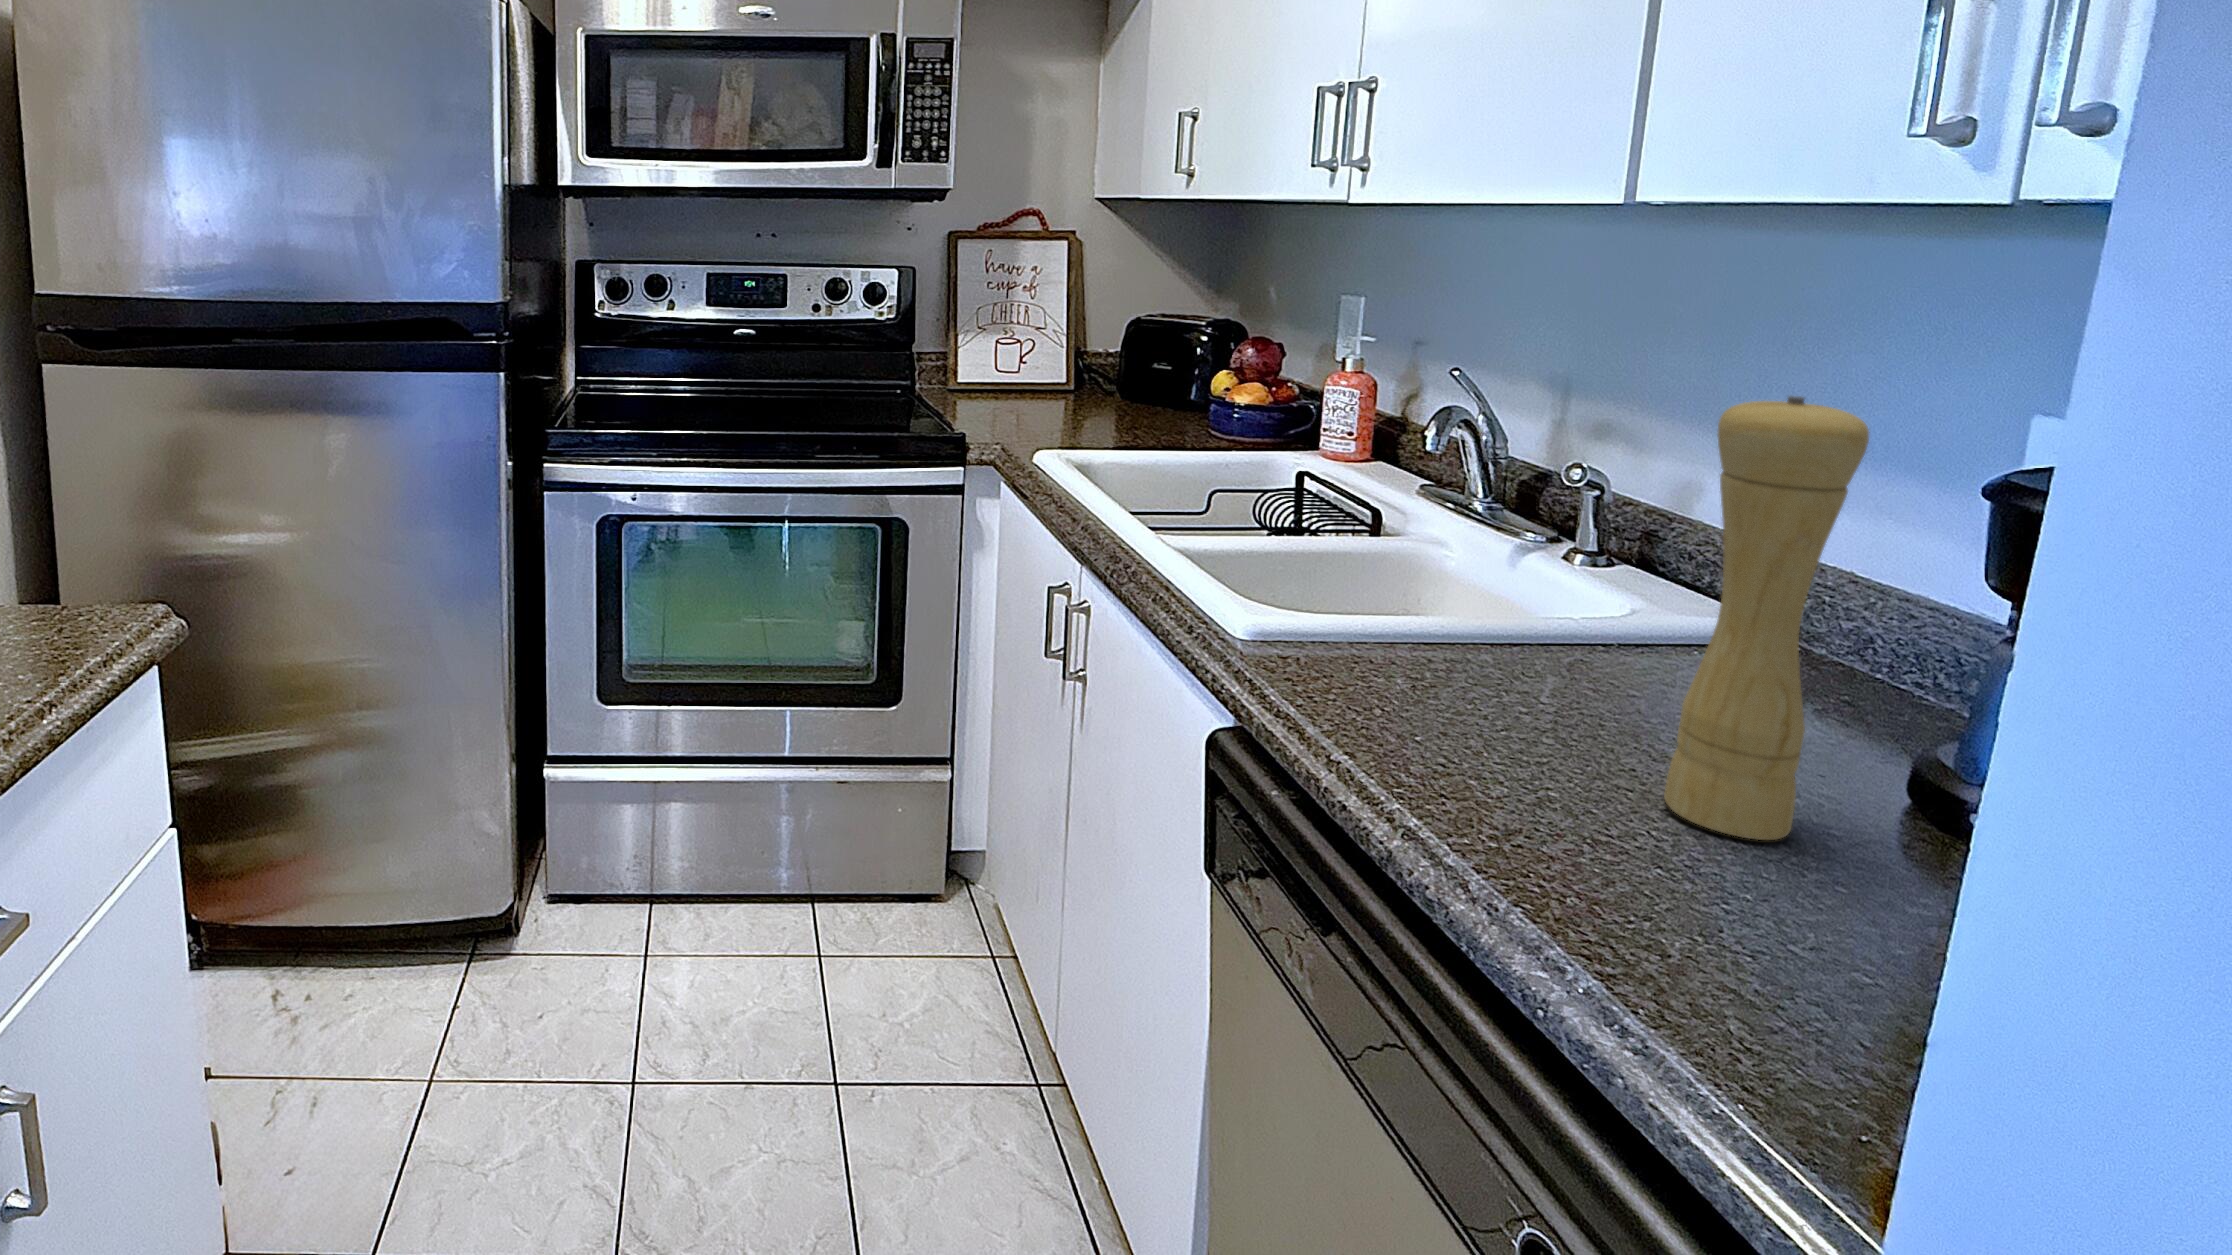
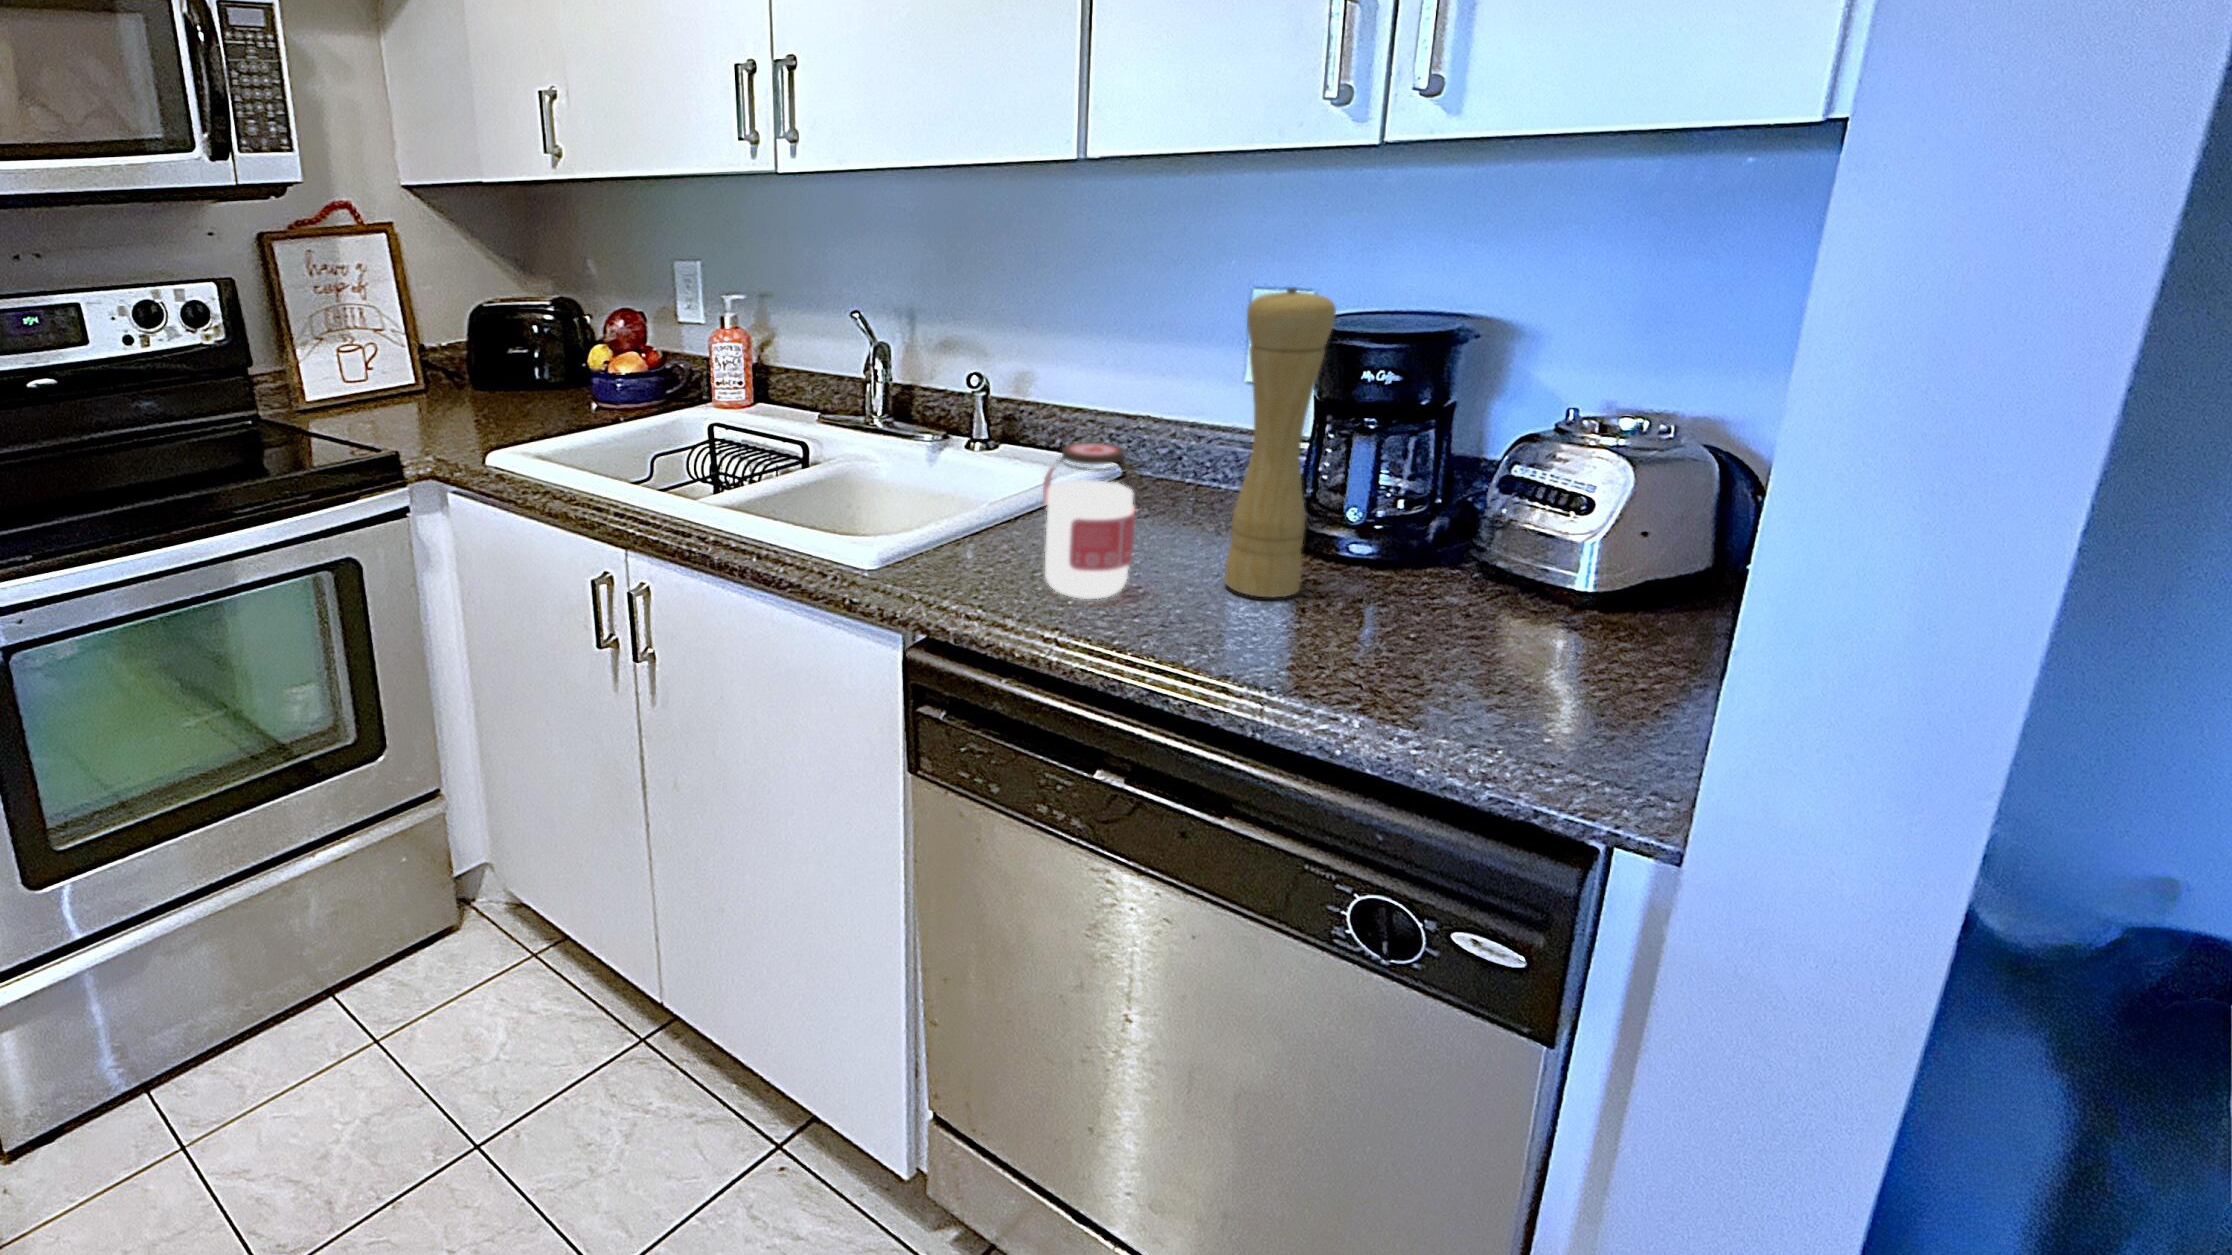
jar: none [1389,548,1533,753] -> present [1043,443,1141,599]

